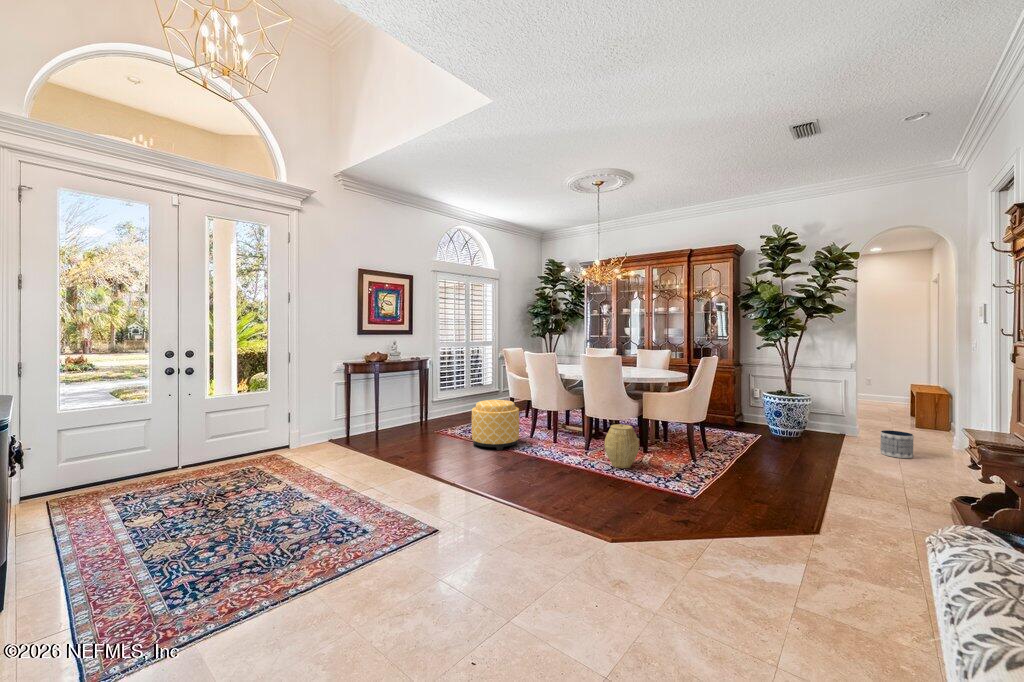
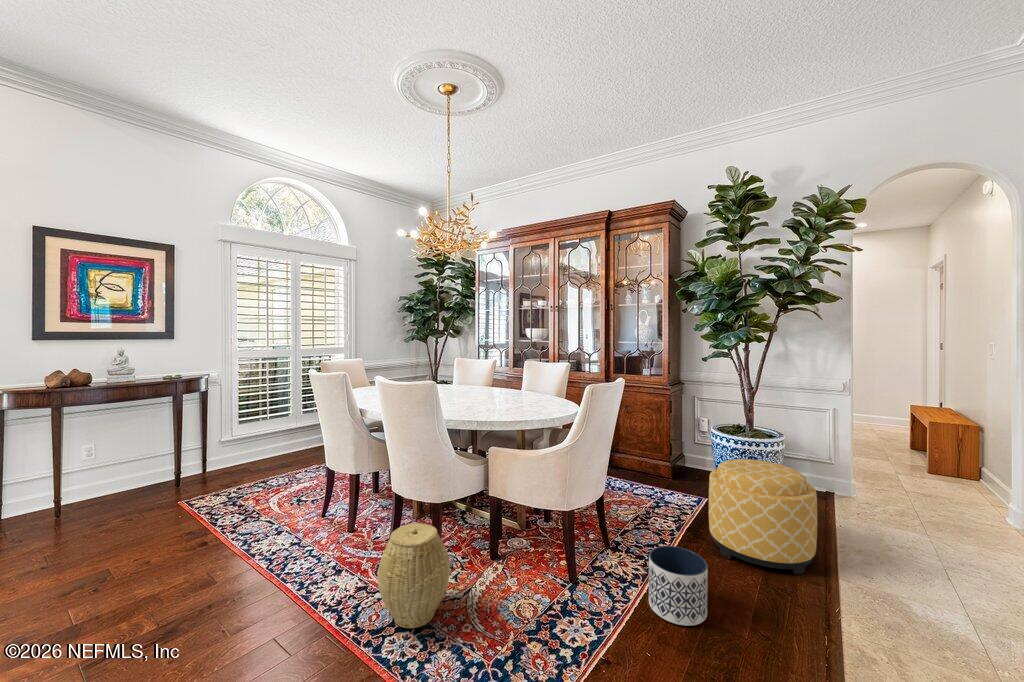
ottoman: present [472,400,519,450] -> present [709,459,817,575]
planter: present [880,430,914,458] -> present [649,546,708,626]

